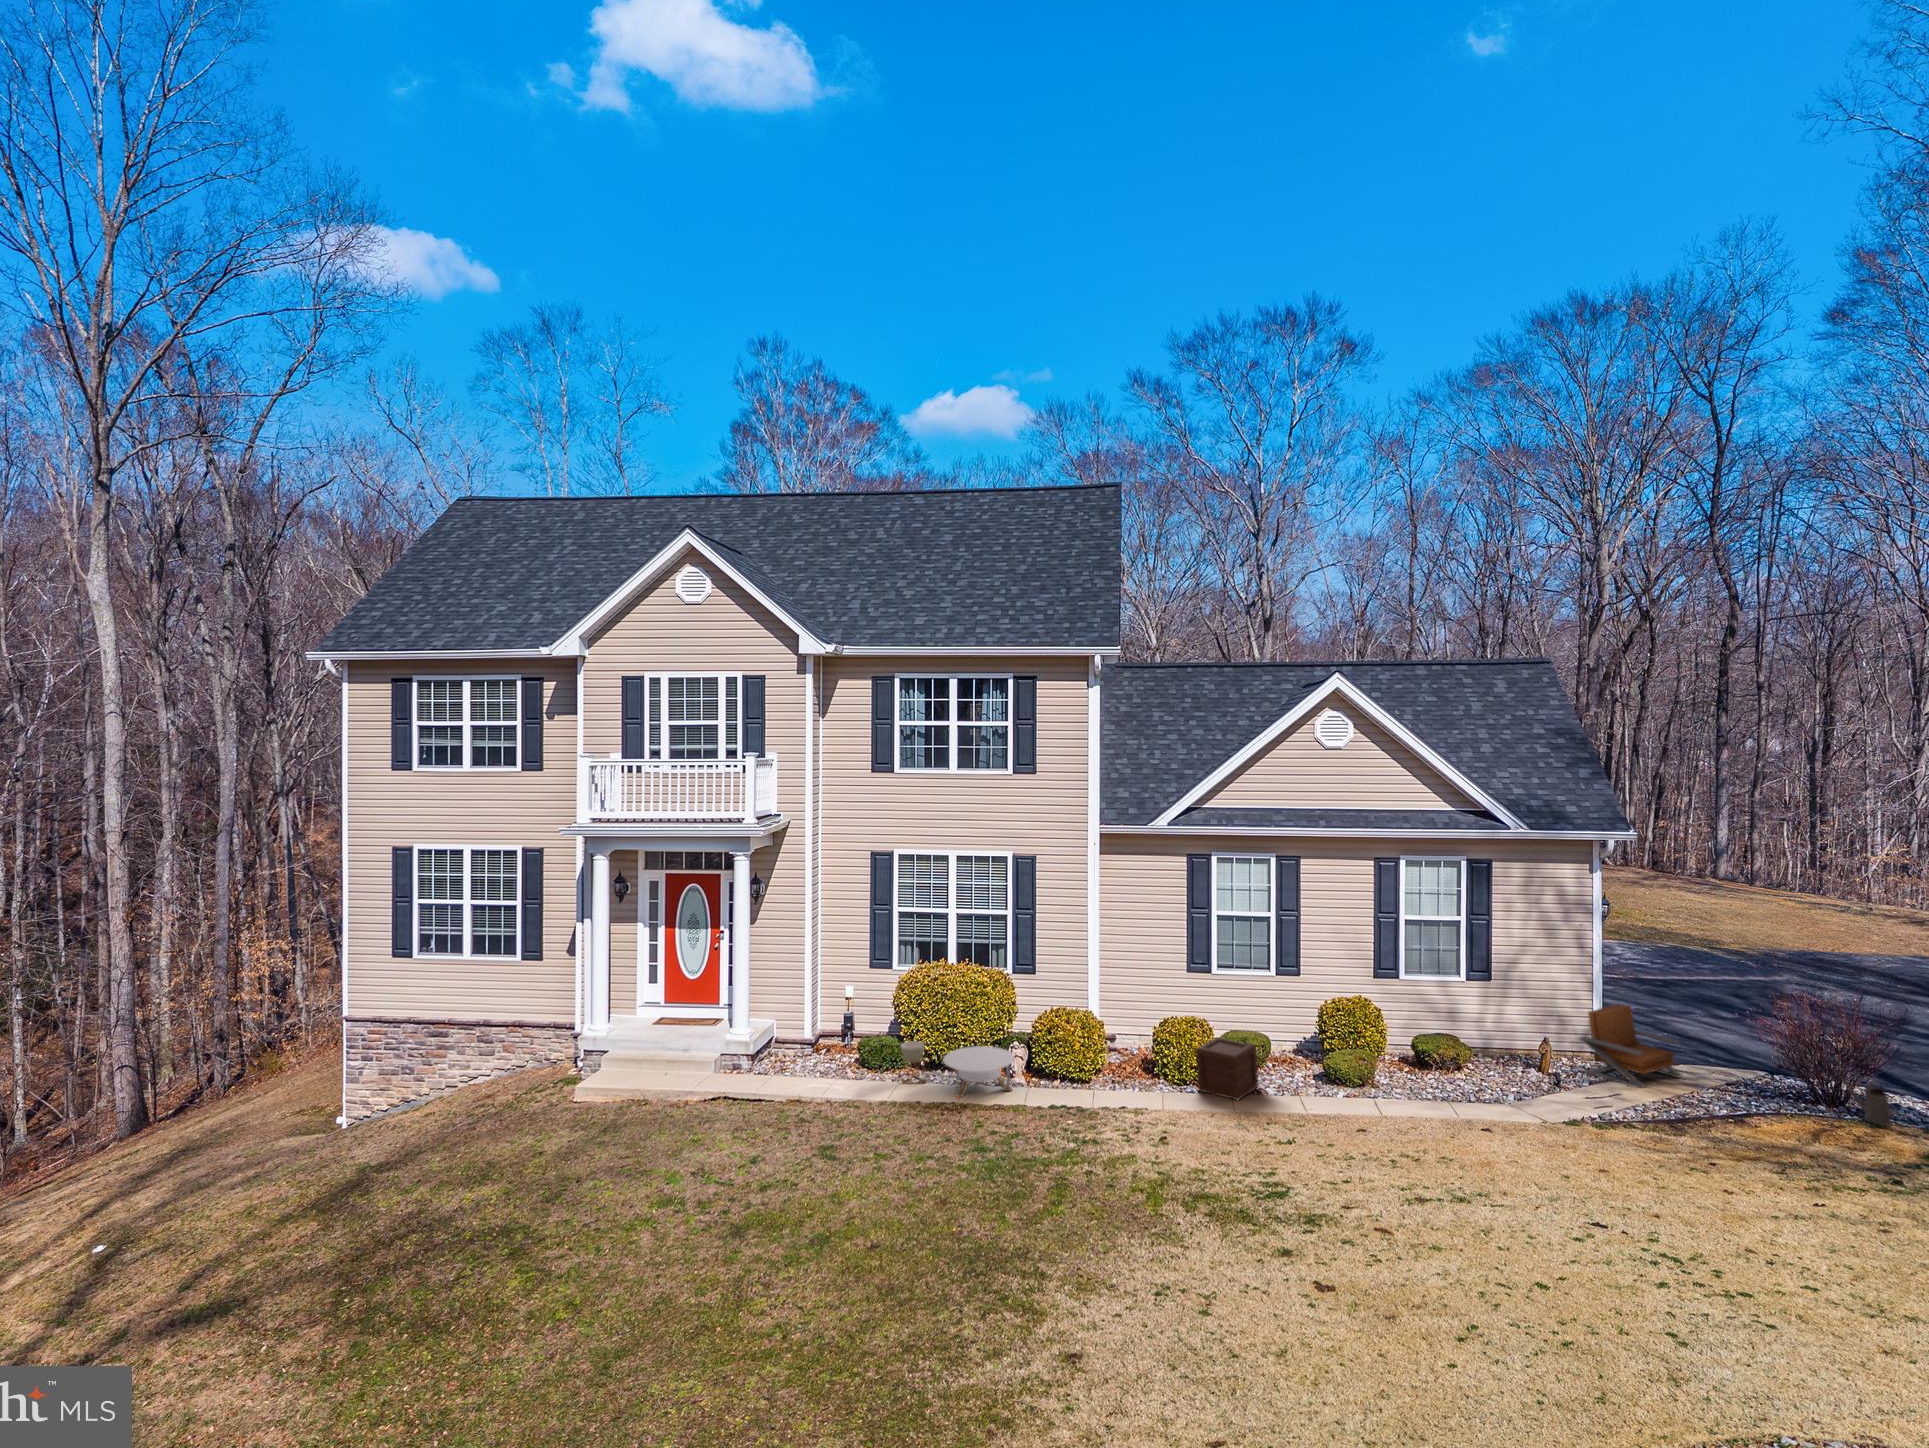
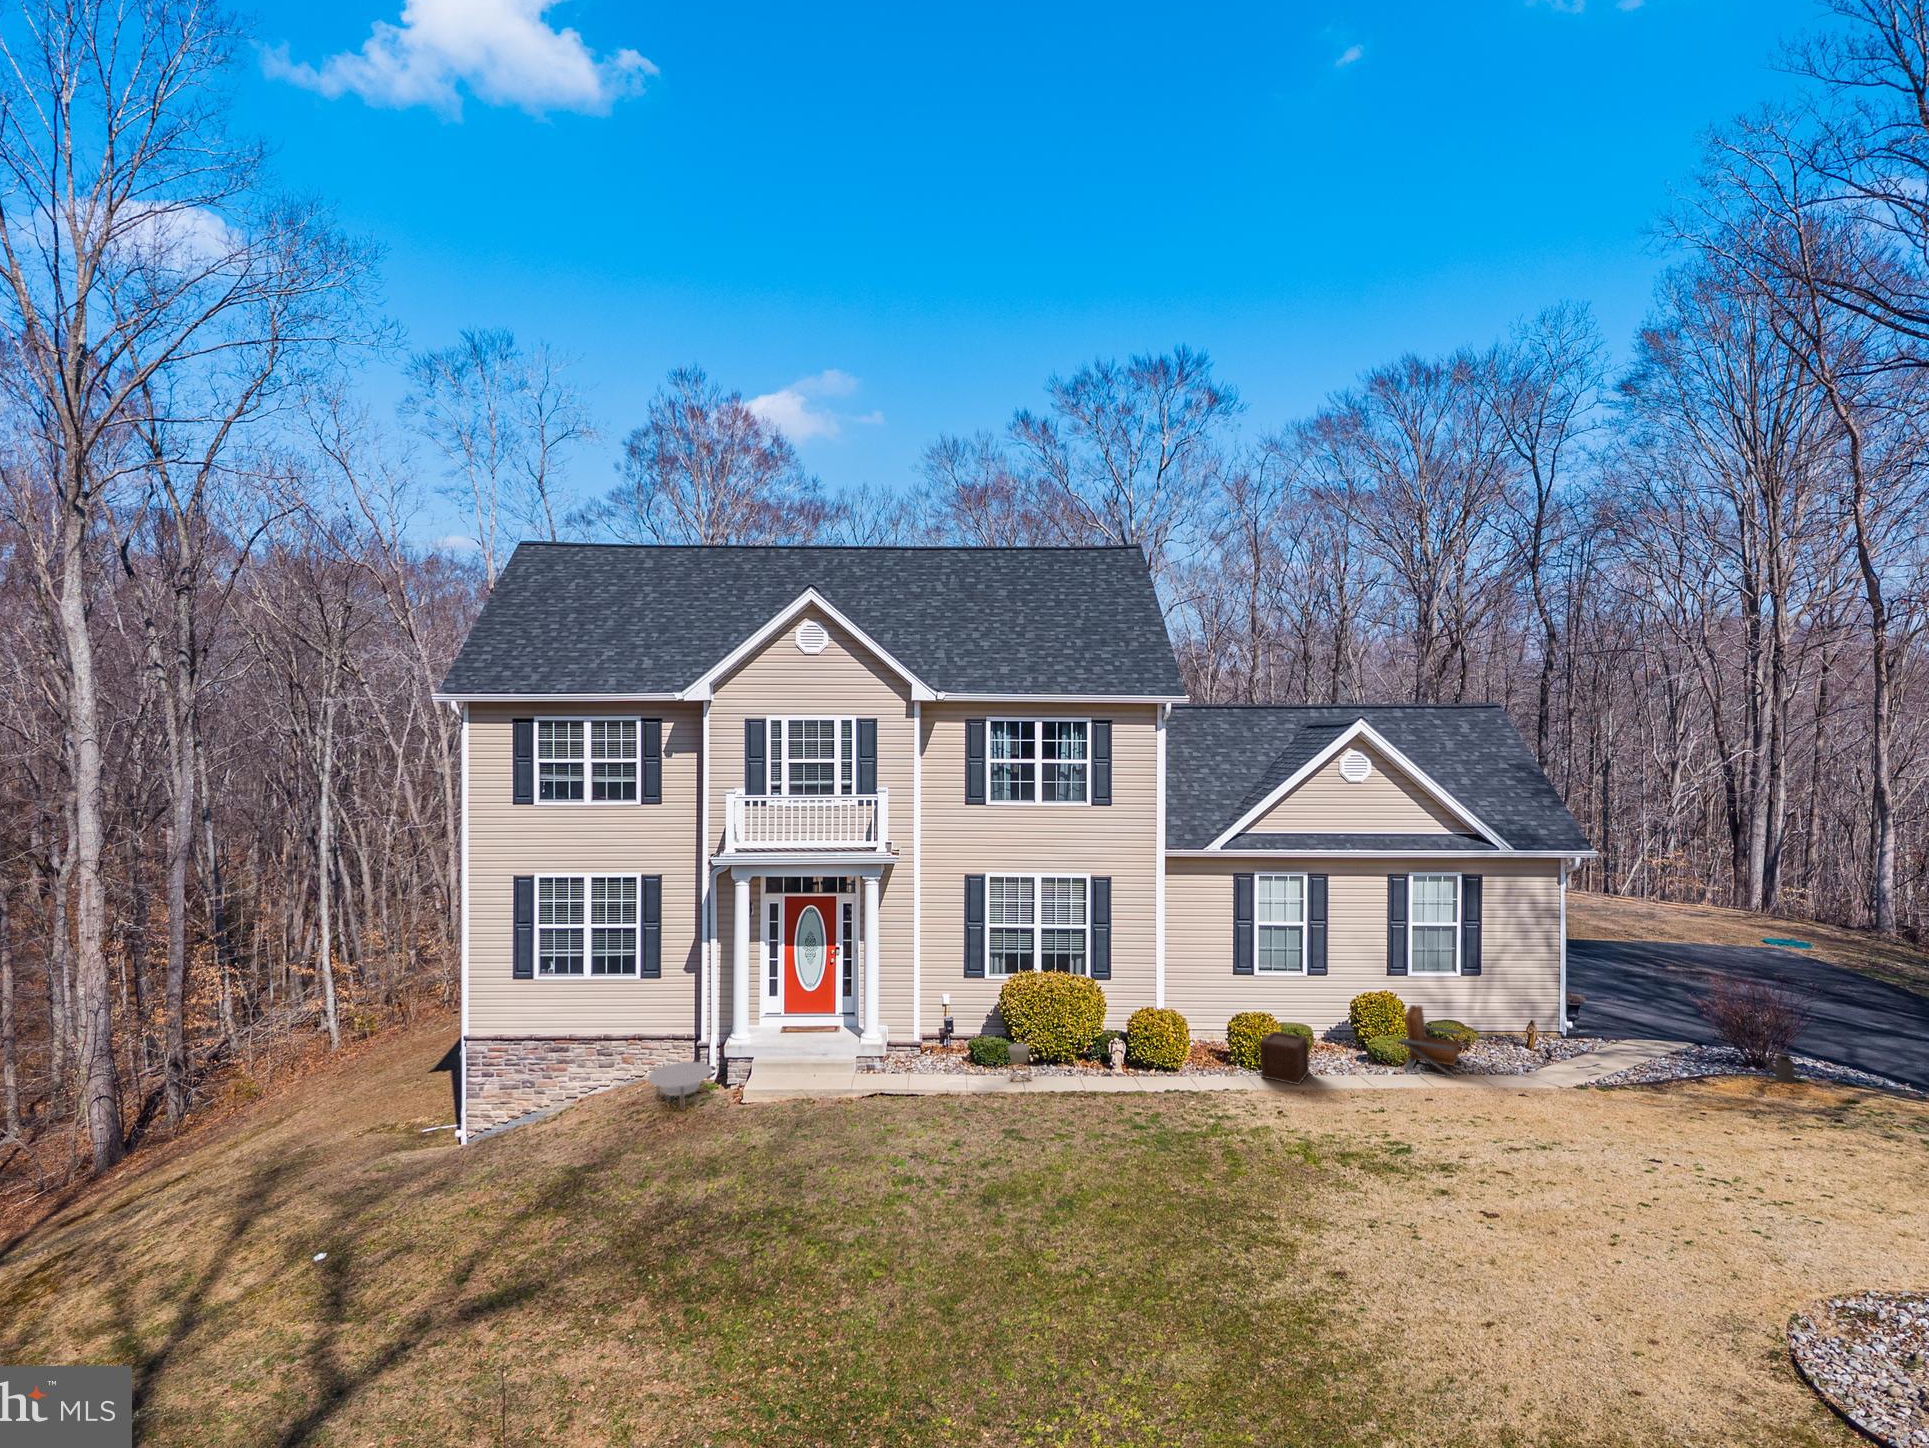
lounge chair: present [1580,1004,1682,1088] -> present [1401,1005,1462,1079]
round table: present [943,1046,1015,1097] -> present [648,1062,712,1111]

